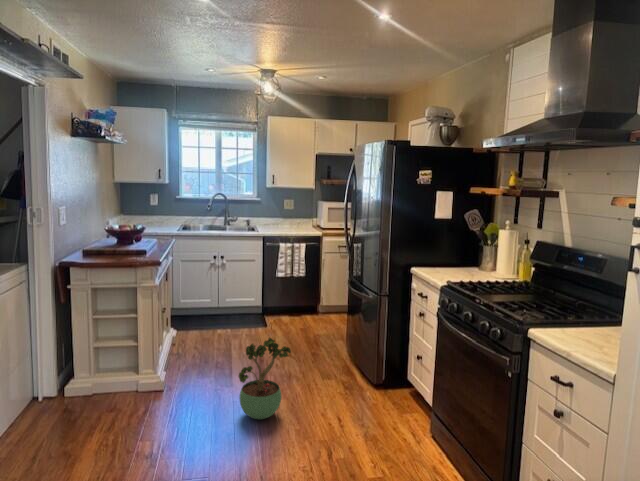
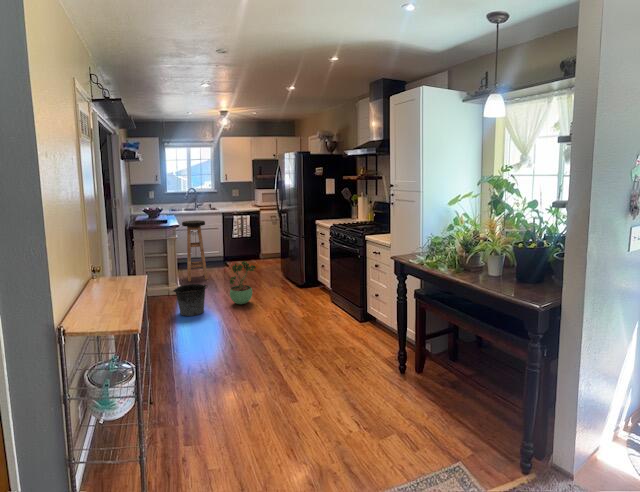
bar stool: none [191,248,227,348] -> present [182,220,208,281]
bucket: none [132,372,198,439] -> present [173,284,208,316]

